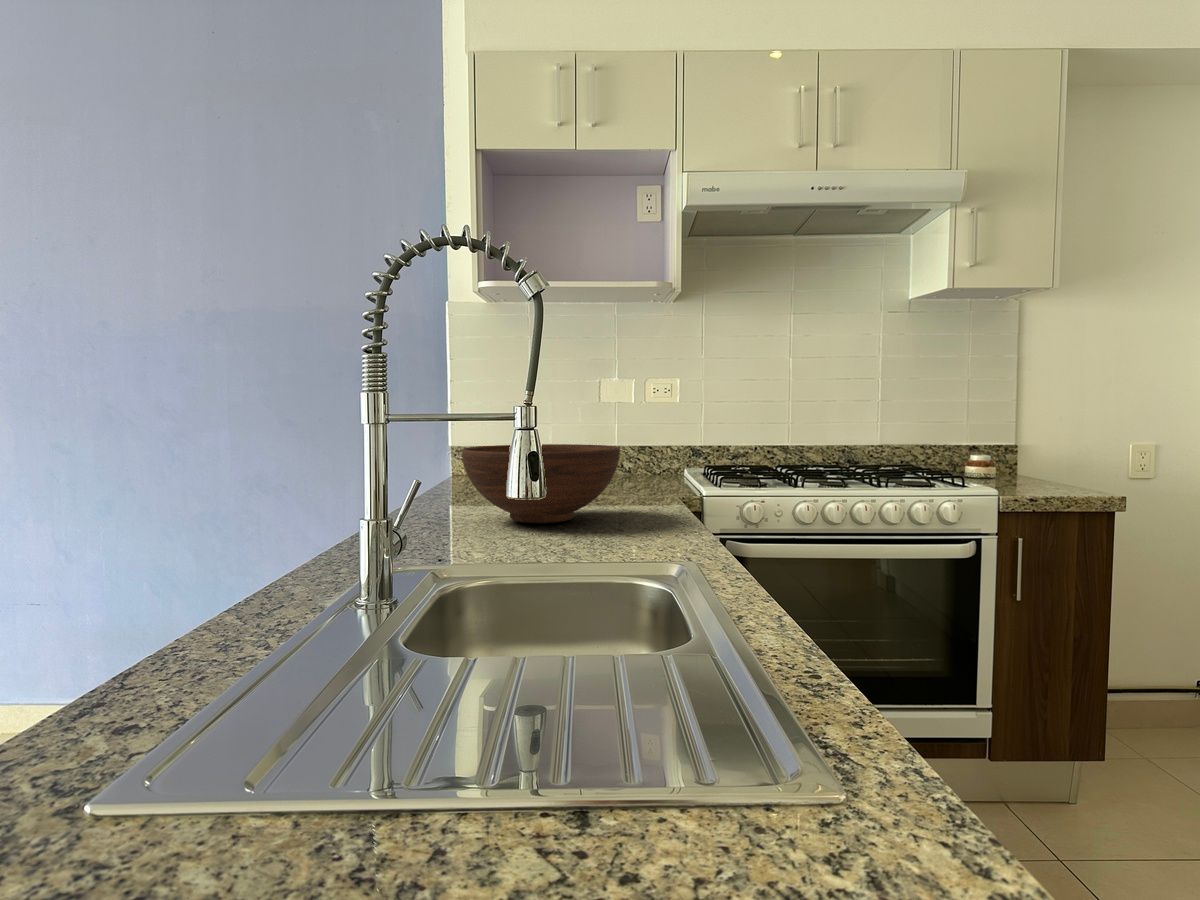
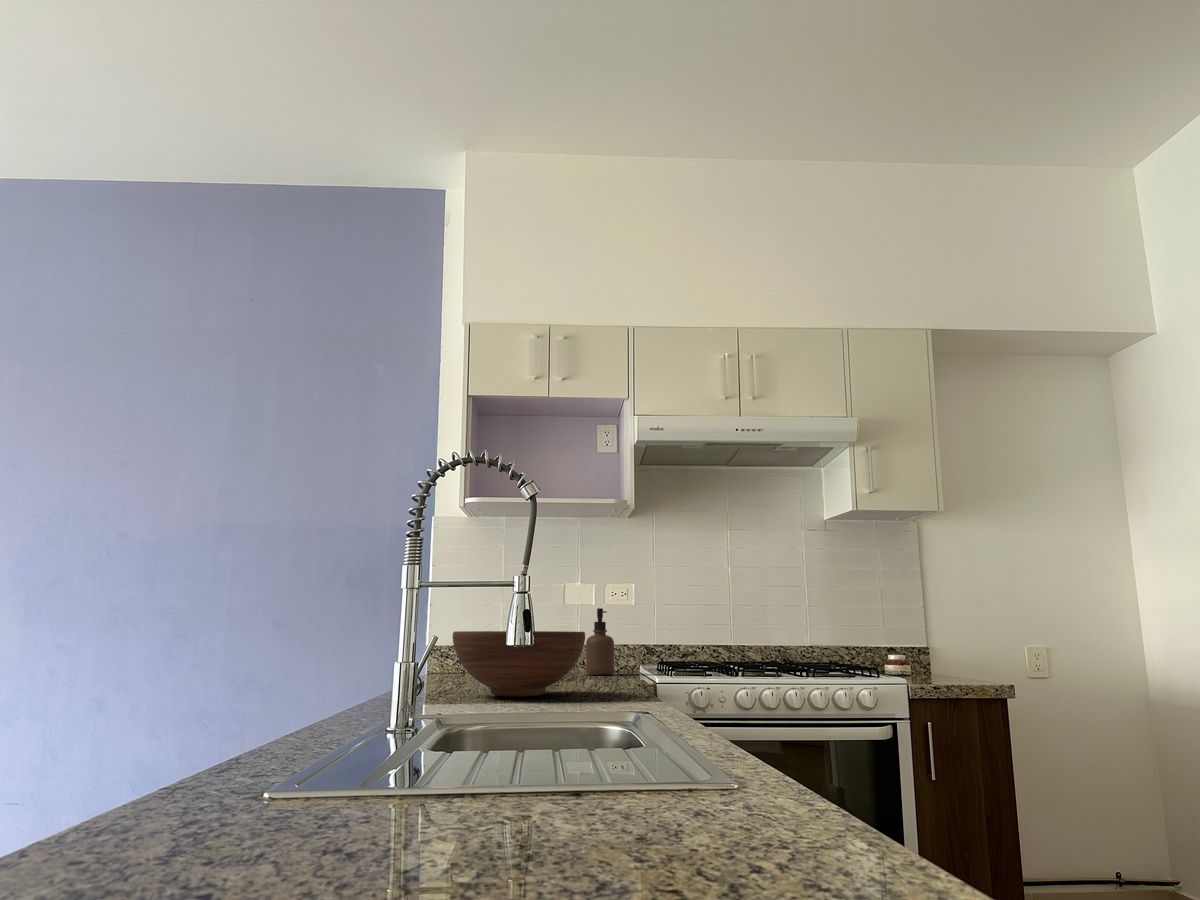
soap dispenser: none [625,406,656,479] -> present [586,608,614,675]

